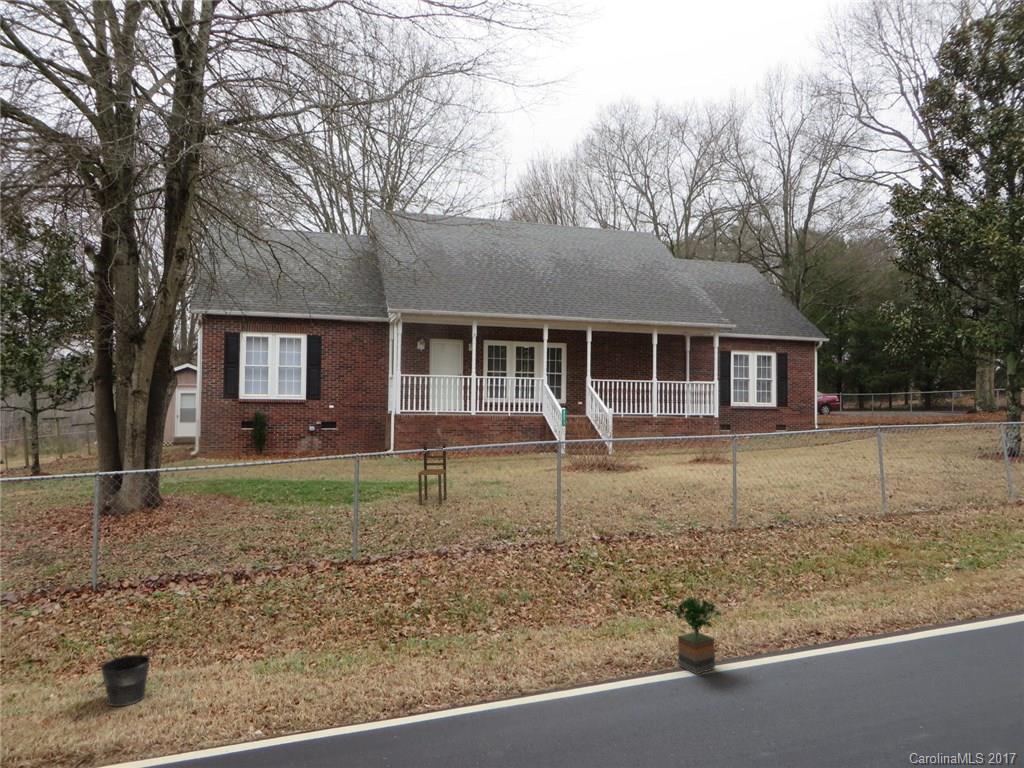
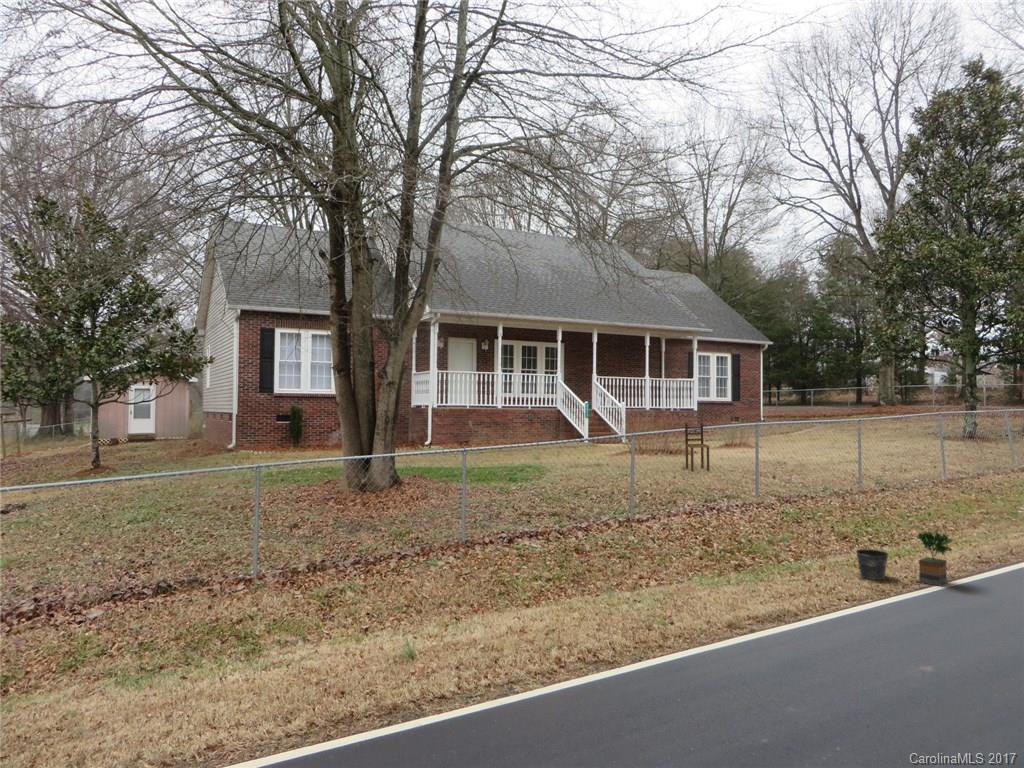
chair: present [418,443,447,504] -> present [685,423,709,471]
bucket: present [98,655,150,706] -> present [854,549,888,580]

